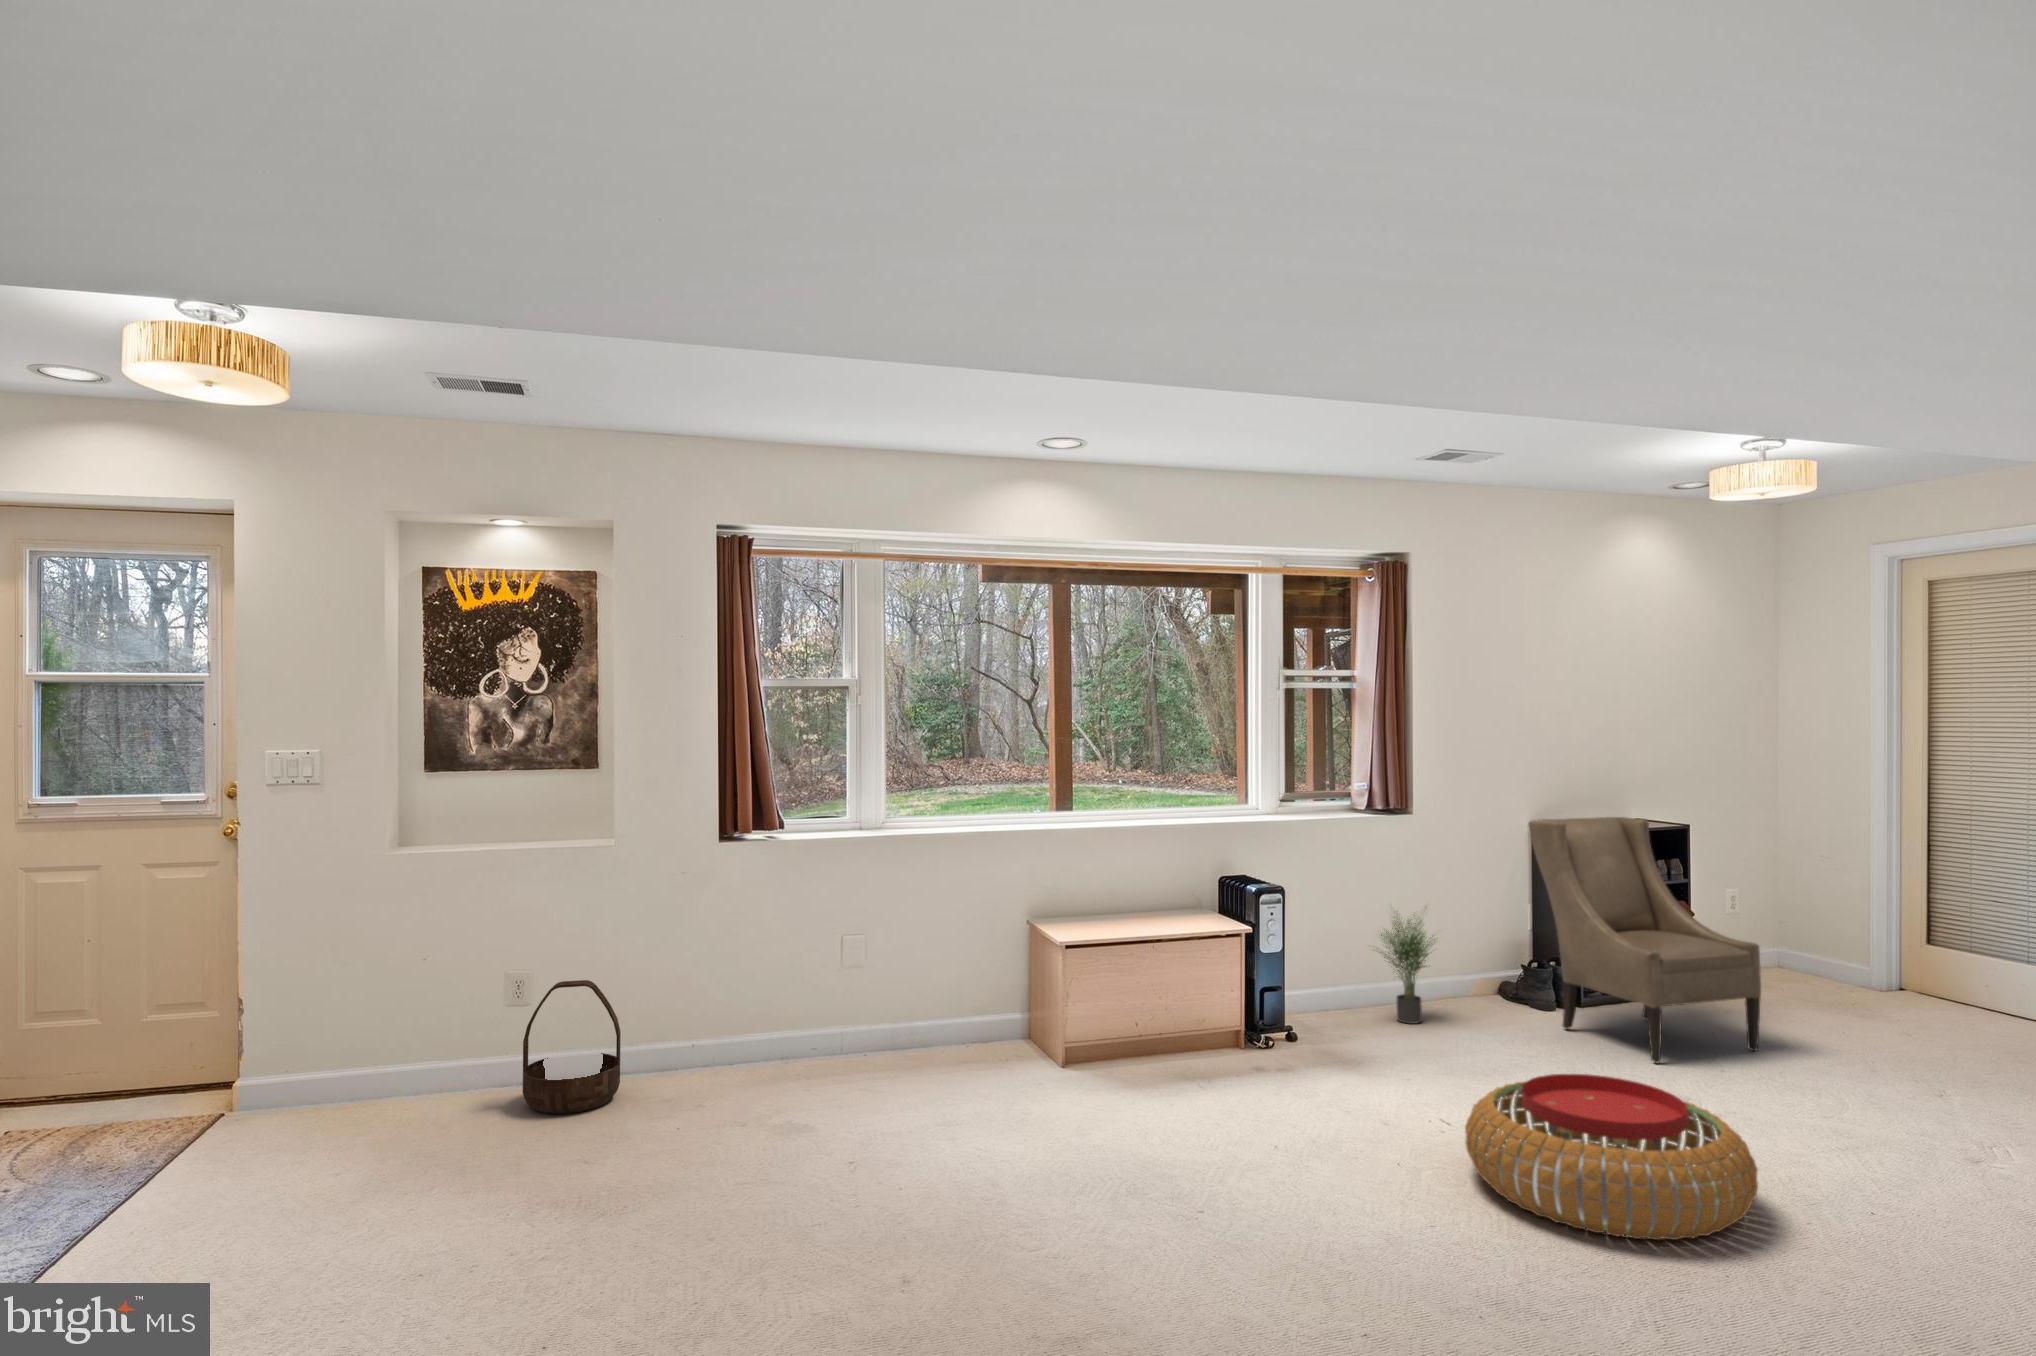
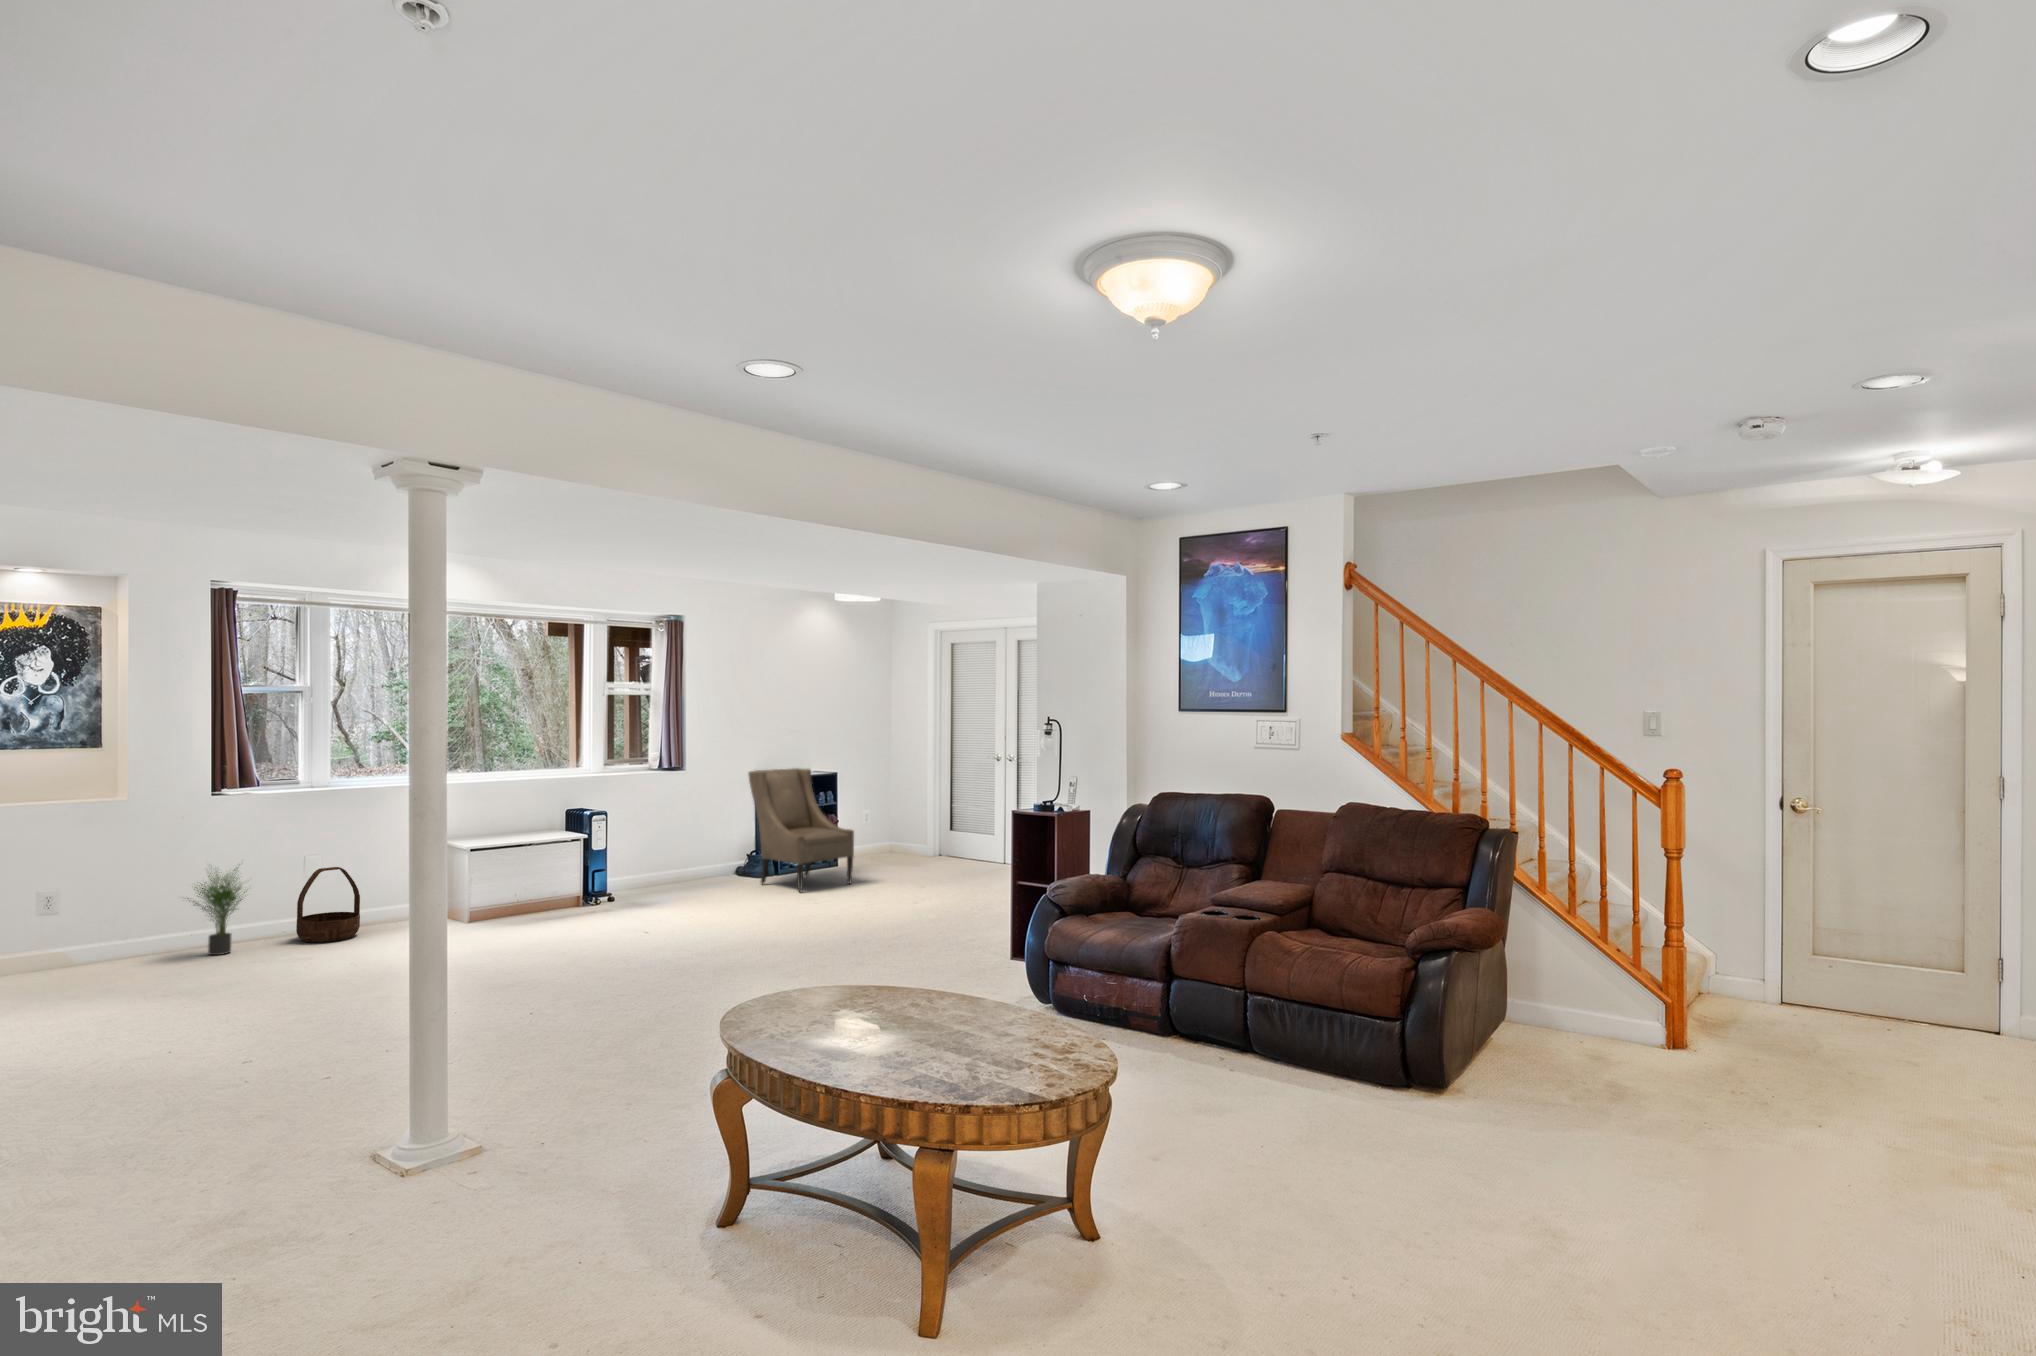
potted plant: present [1377,913,1435,1024] -> present [187,868,245,955]
basket: present [523,980,621,1114] -> present [296,867,360,942]
pouf: present [1465,1074,1758,1240] -> none [690,885,811,944]

